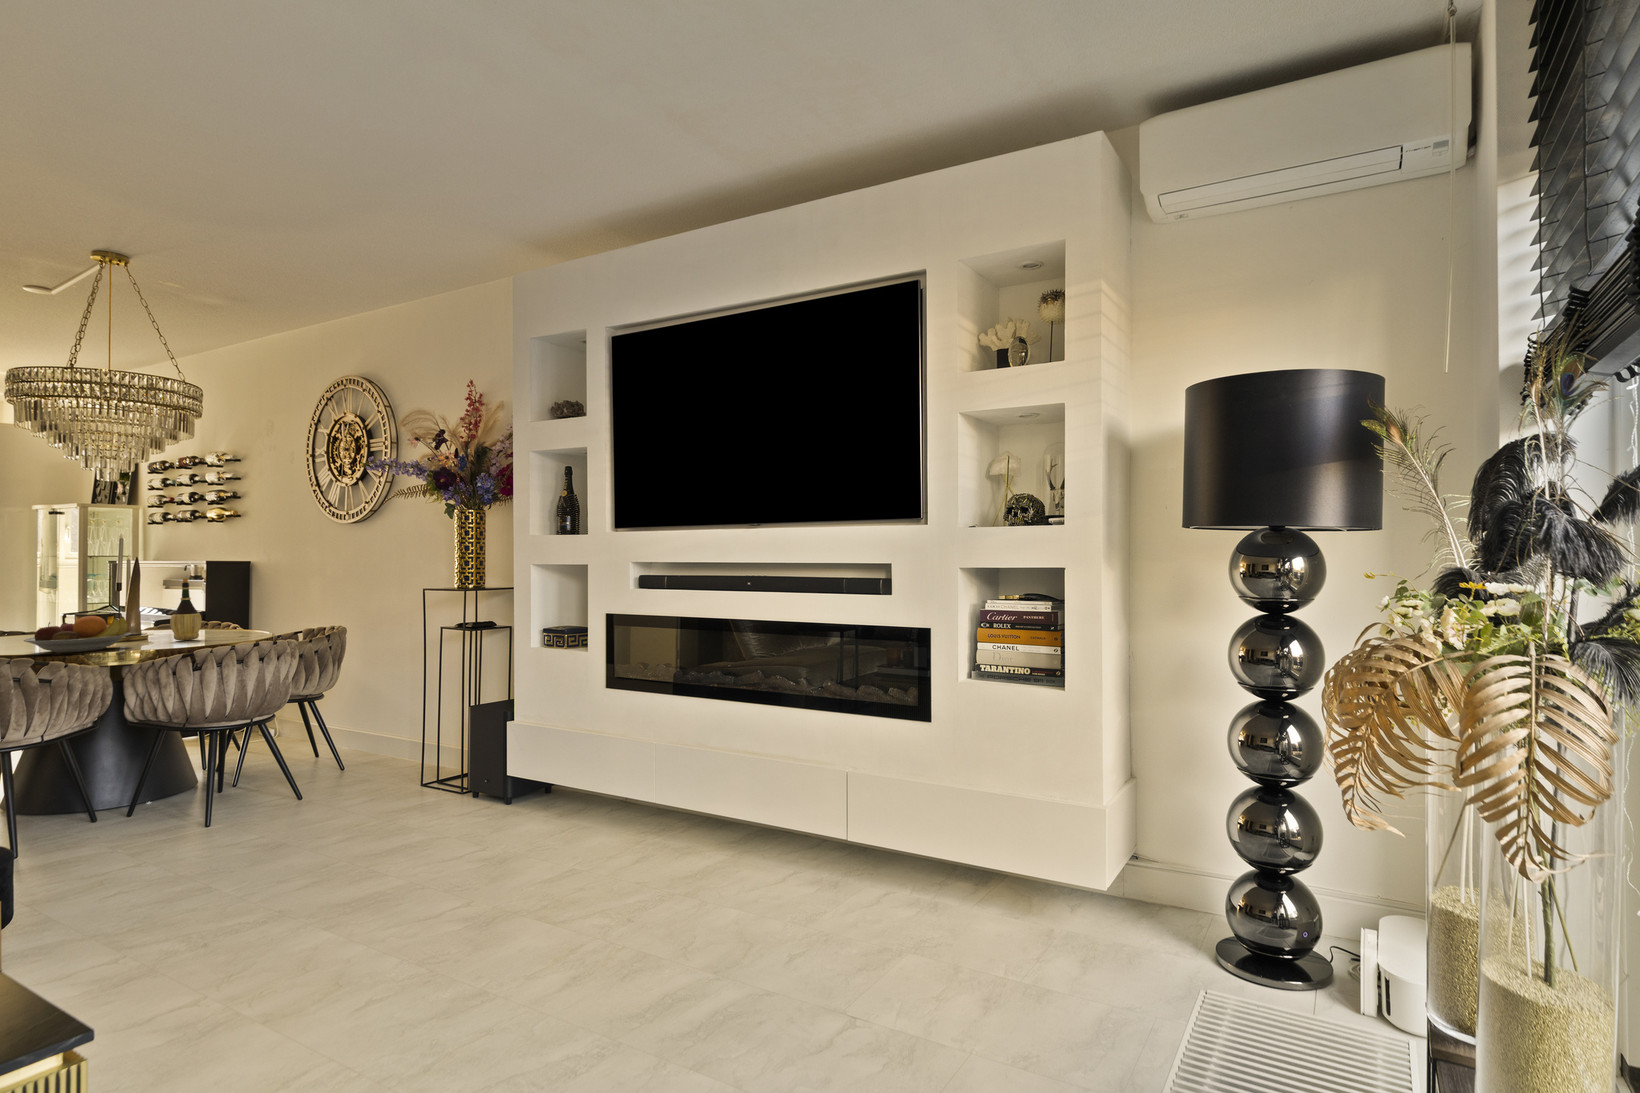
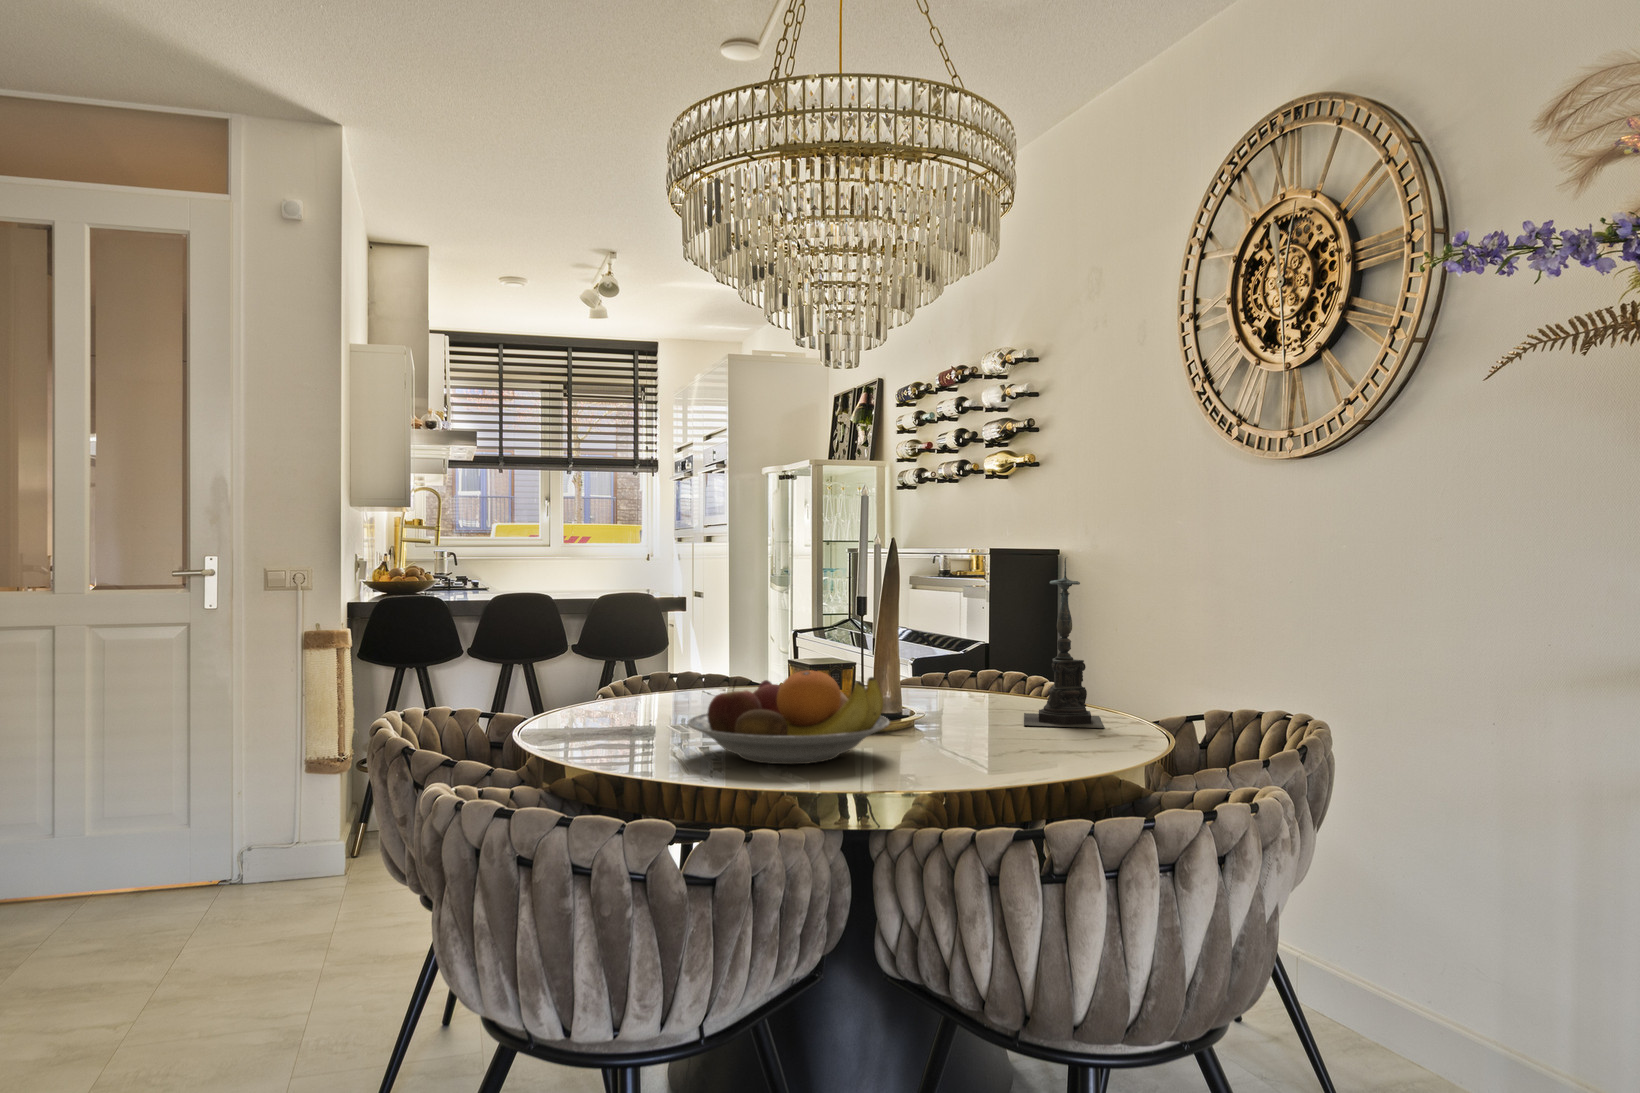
candle holder: none [205,567,246,636] -> present [1024,558,1104,728]
wine bottle: present [170,579,202,640] -> none [963,582,1027,741]

